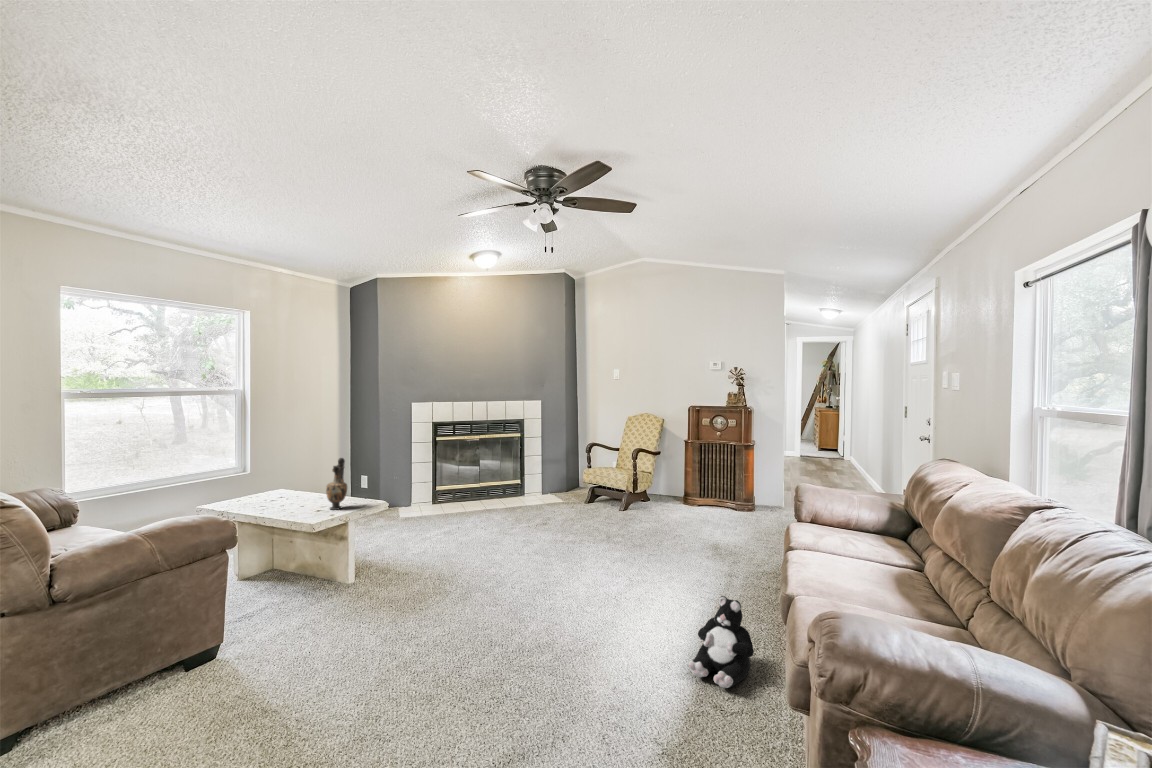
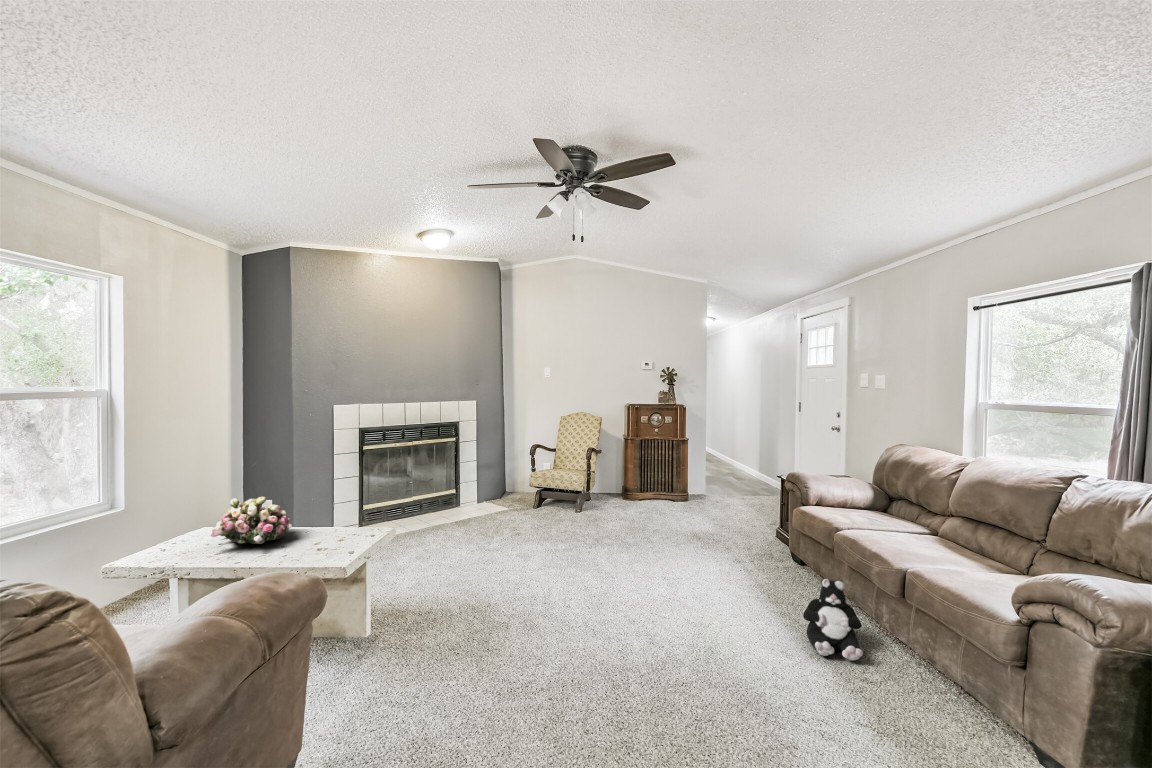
vase: present [326,458,347,510] -> none [336,476,363,543]
flower arrangement: none [248,469,310,504] -> present [211,496,292,544]

